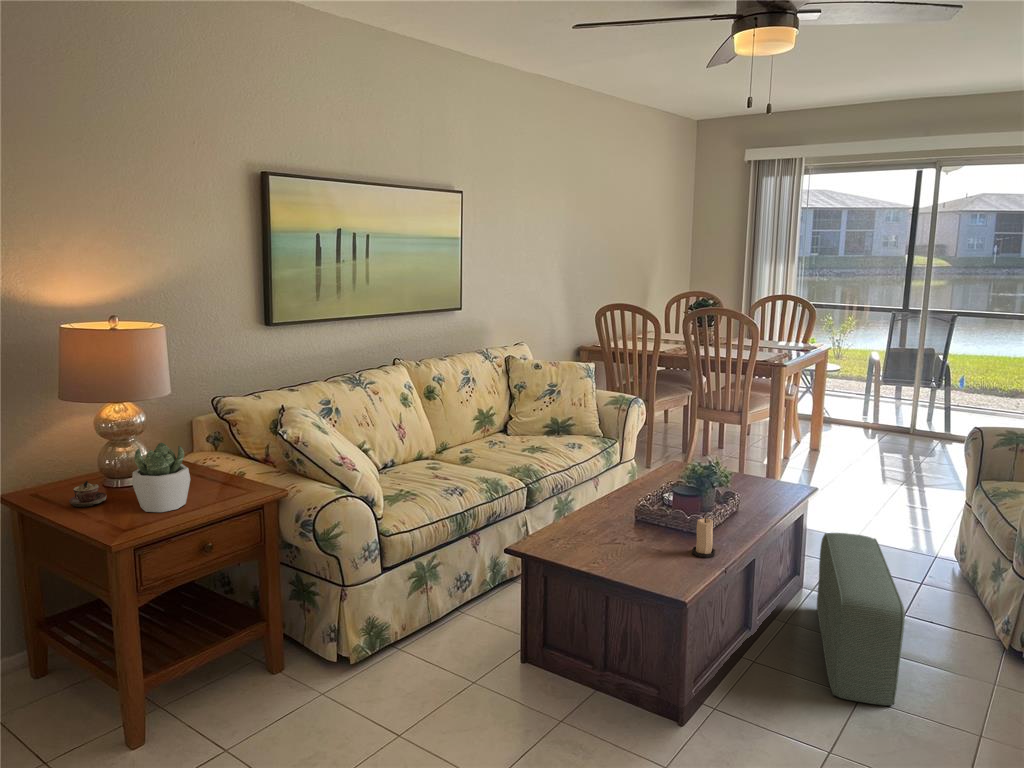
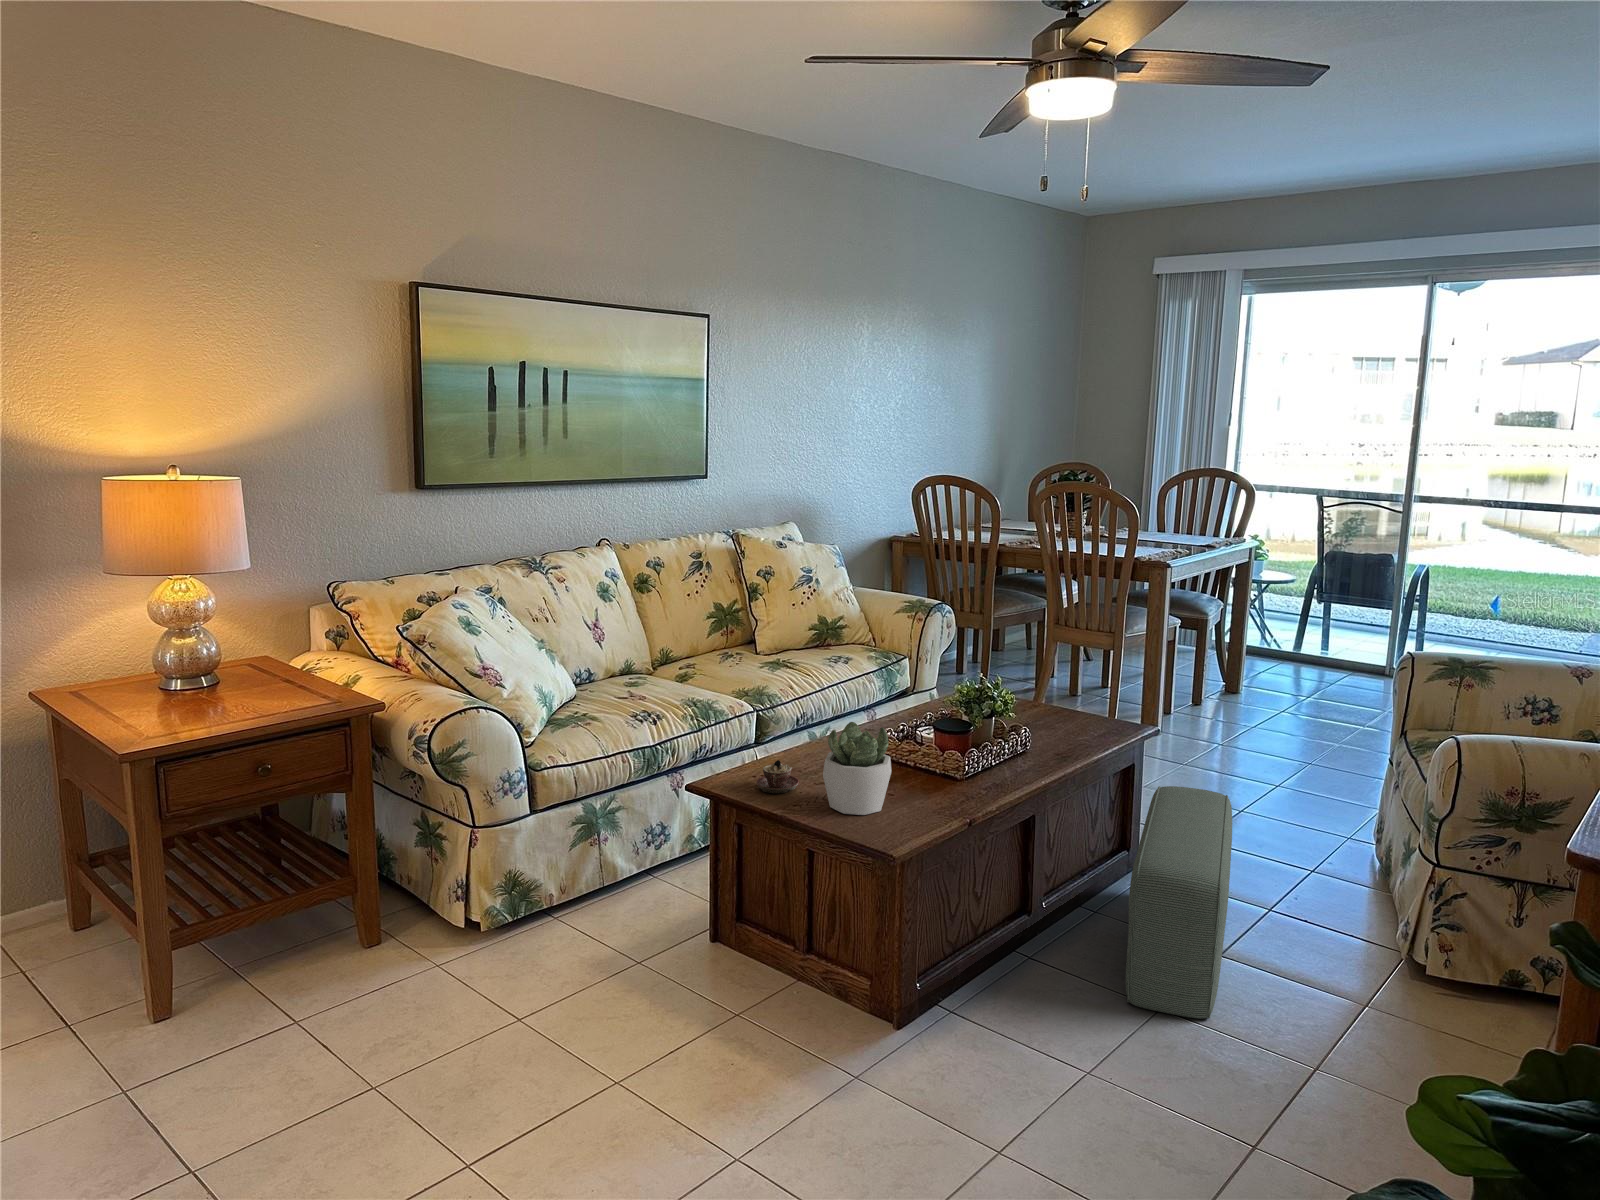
succulent plant: present [132,443,190,512] -> present [823,722,892,815]
teacup: present [69,481,107,507] -> present [756,760,799,793]
candle: present [692,518,715,558] -> none [938,749,971,805]

